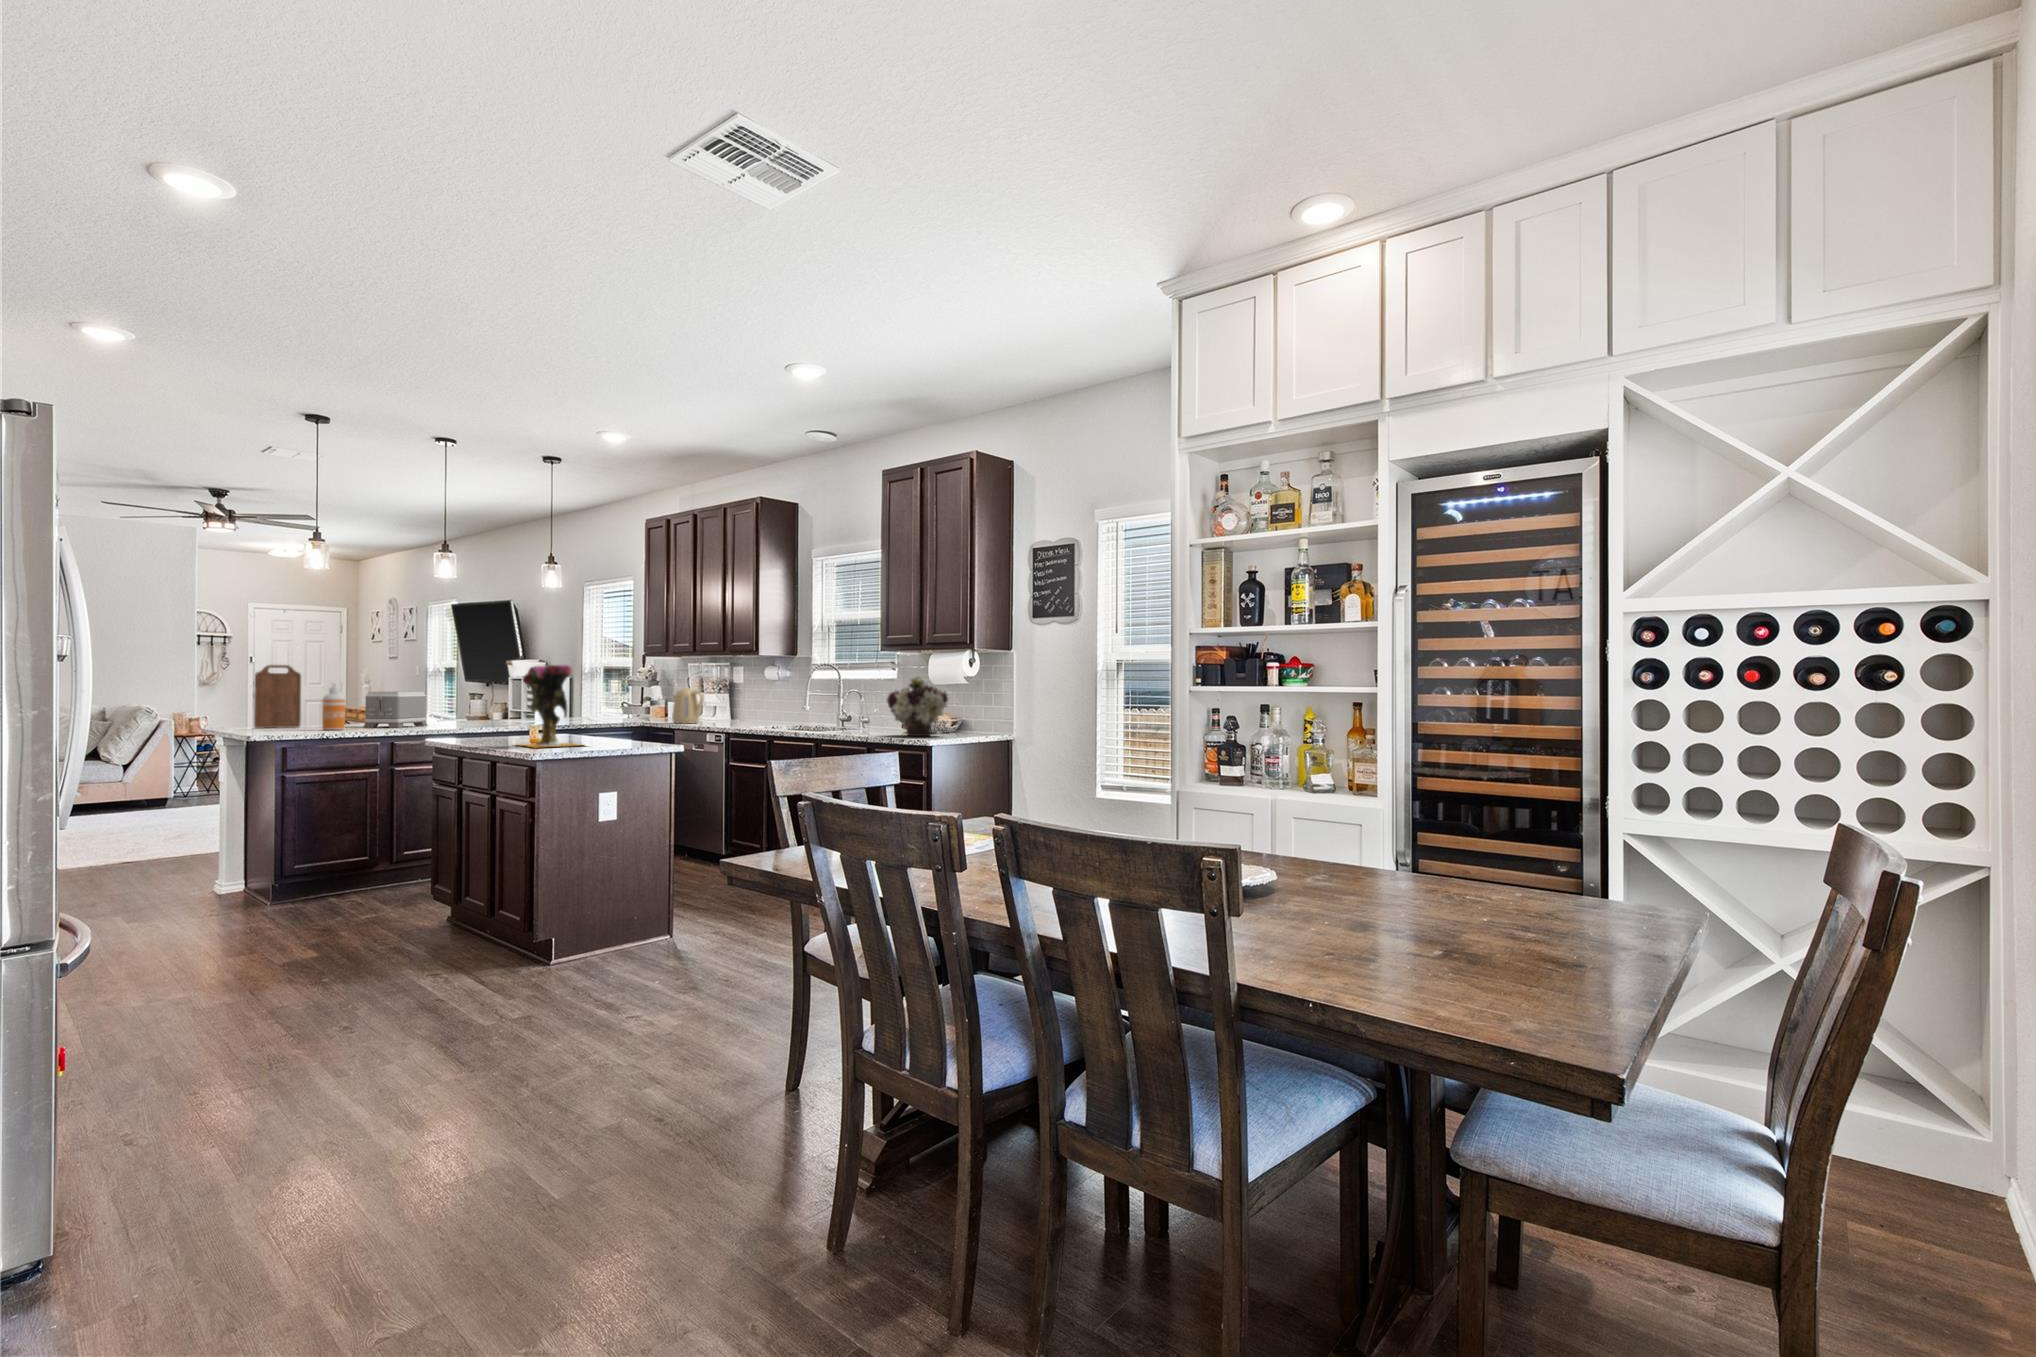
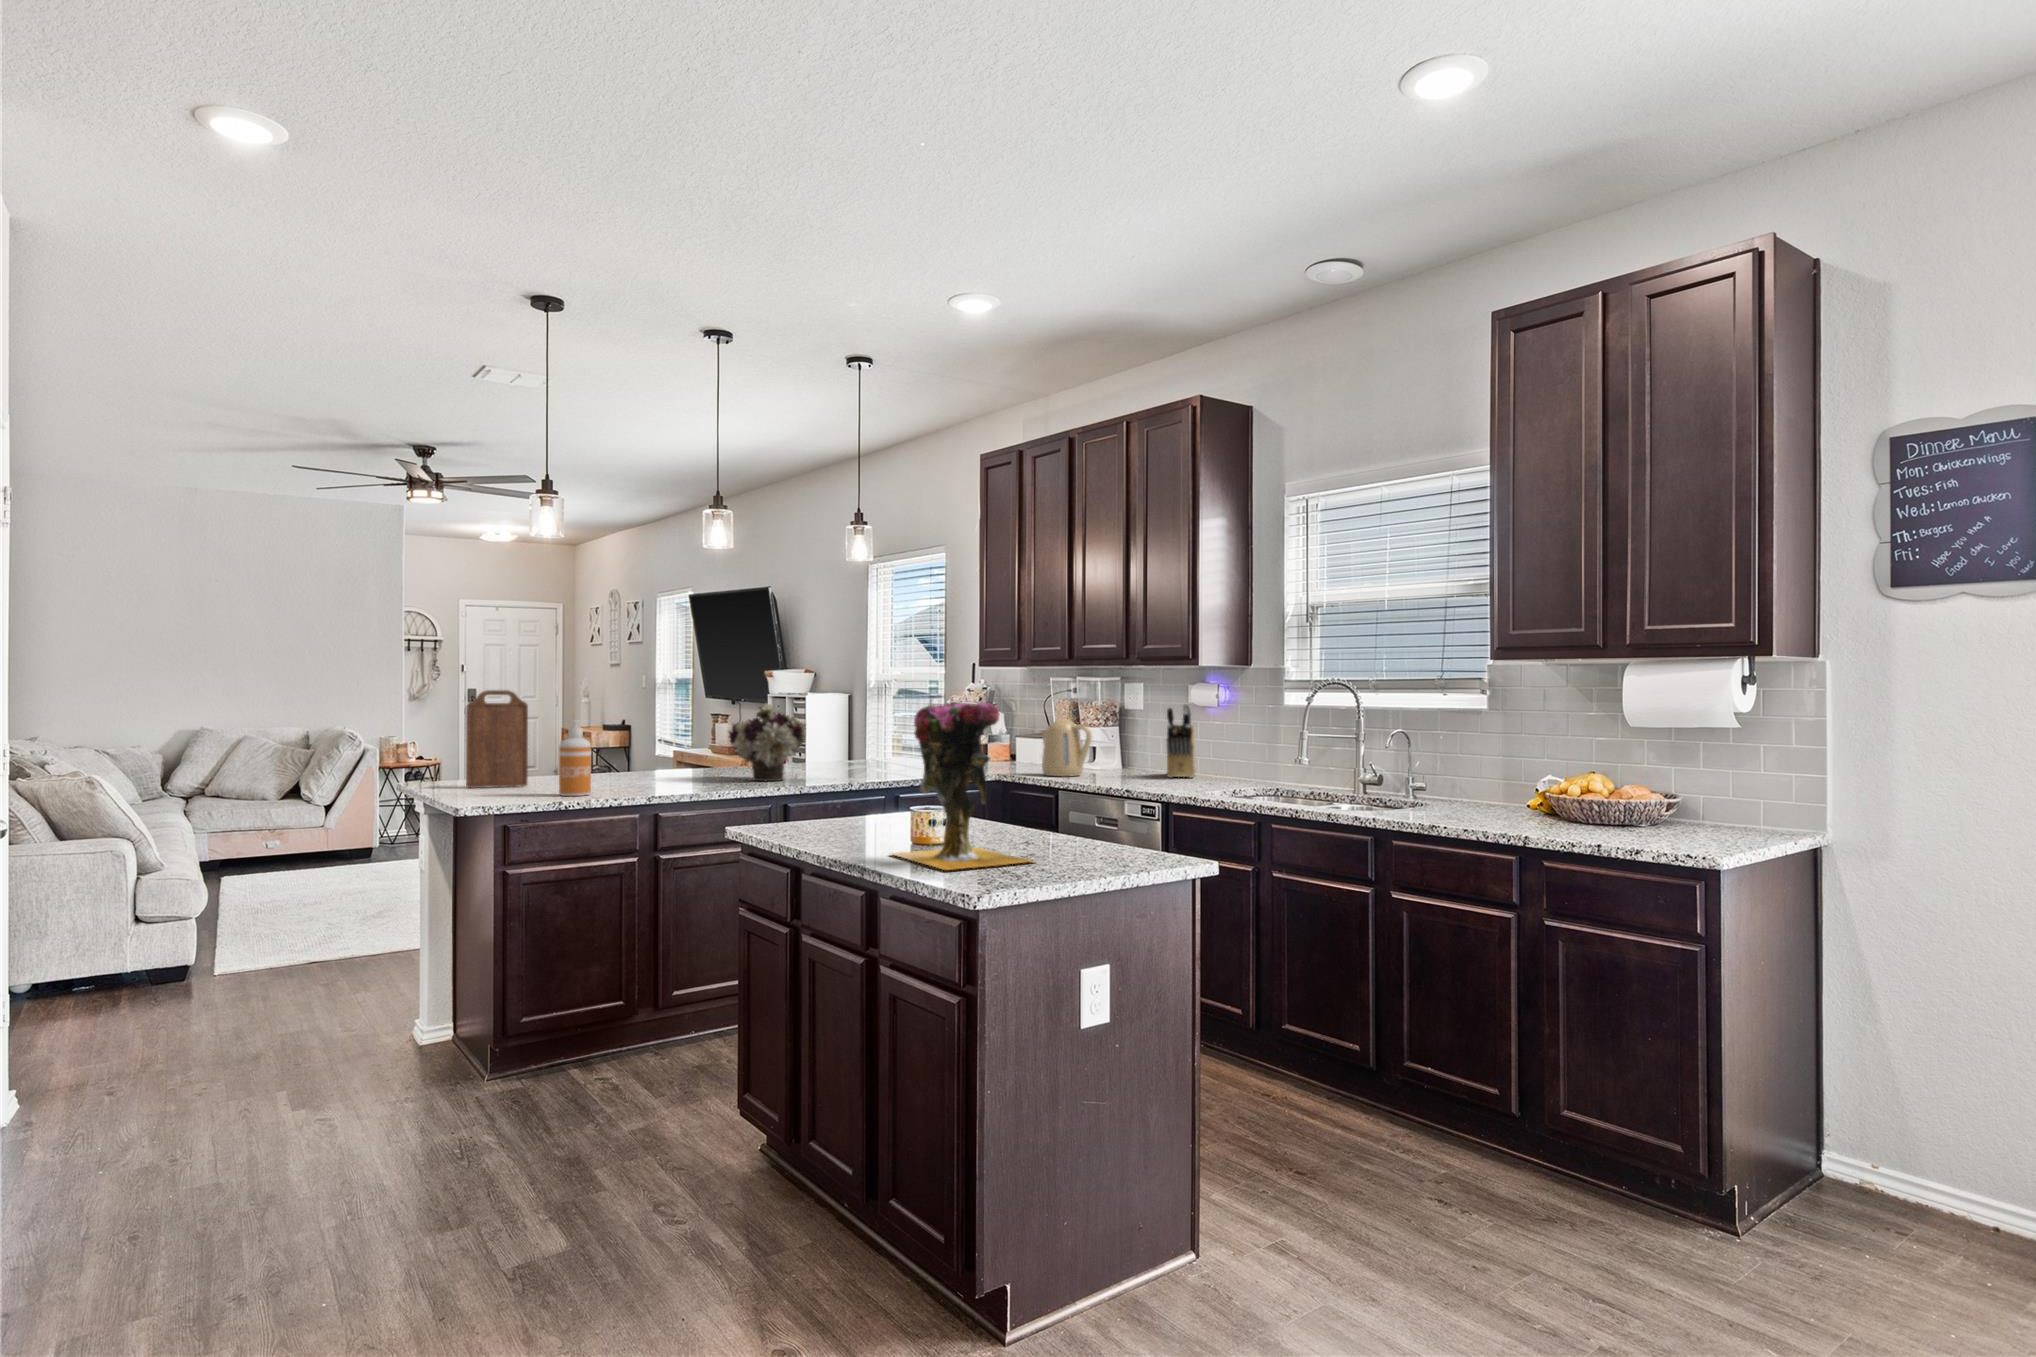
flower arrangement: present [887,676,948,736] -> present [729,703,806,781]
knife block: none [748,678,775,724] -> present [1166,704,1196,778]
toaster: present [363,691,427,728] -> none [612,729,699,789]

